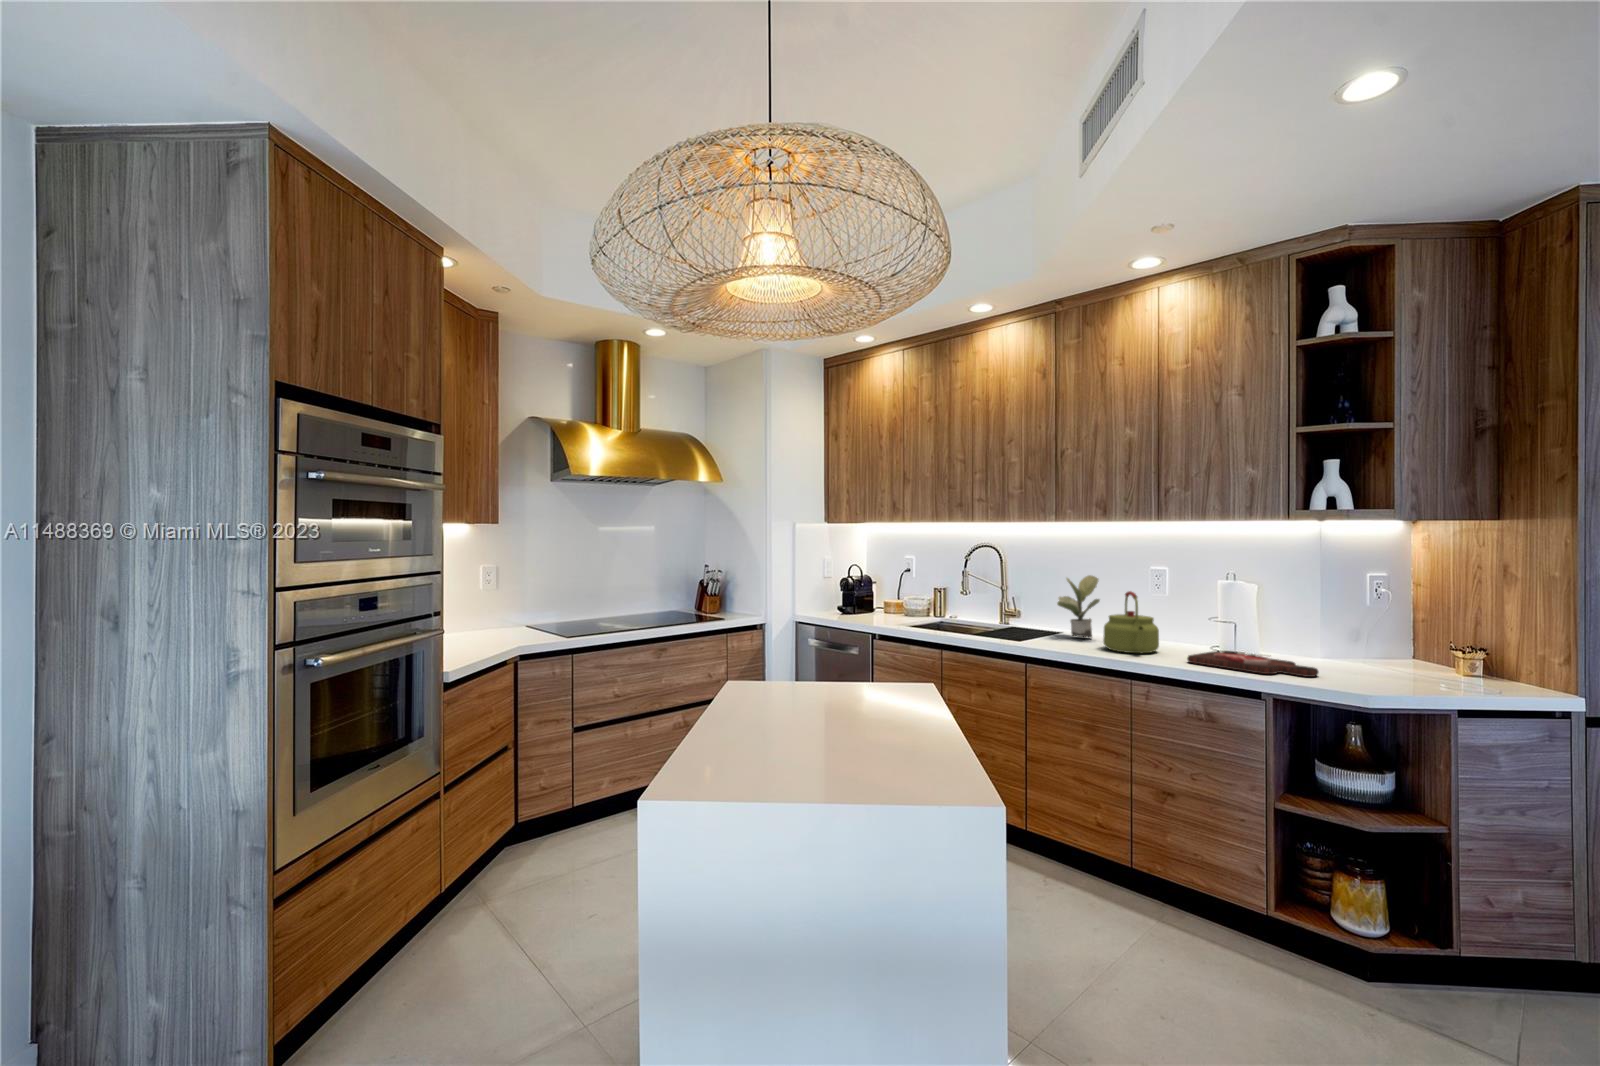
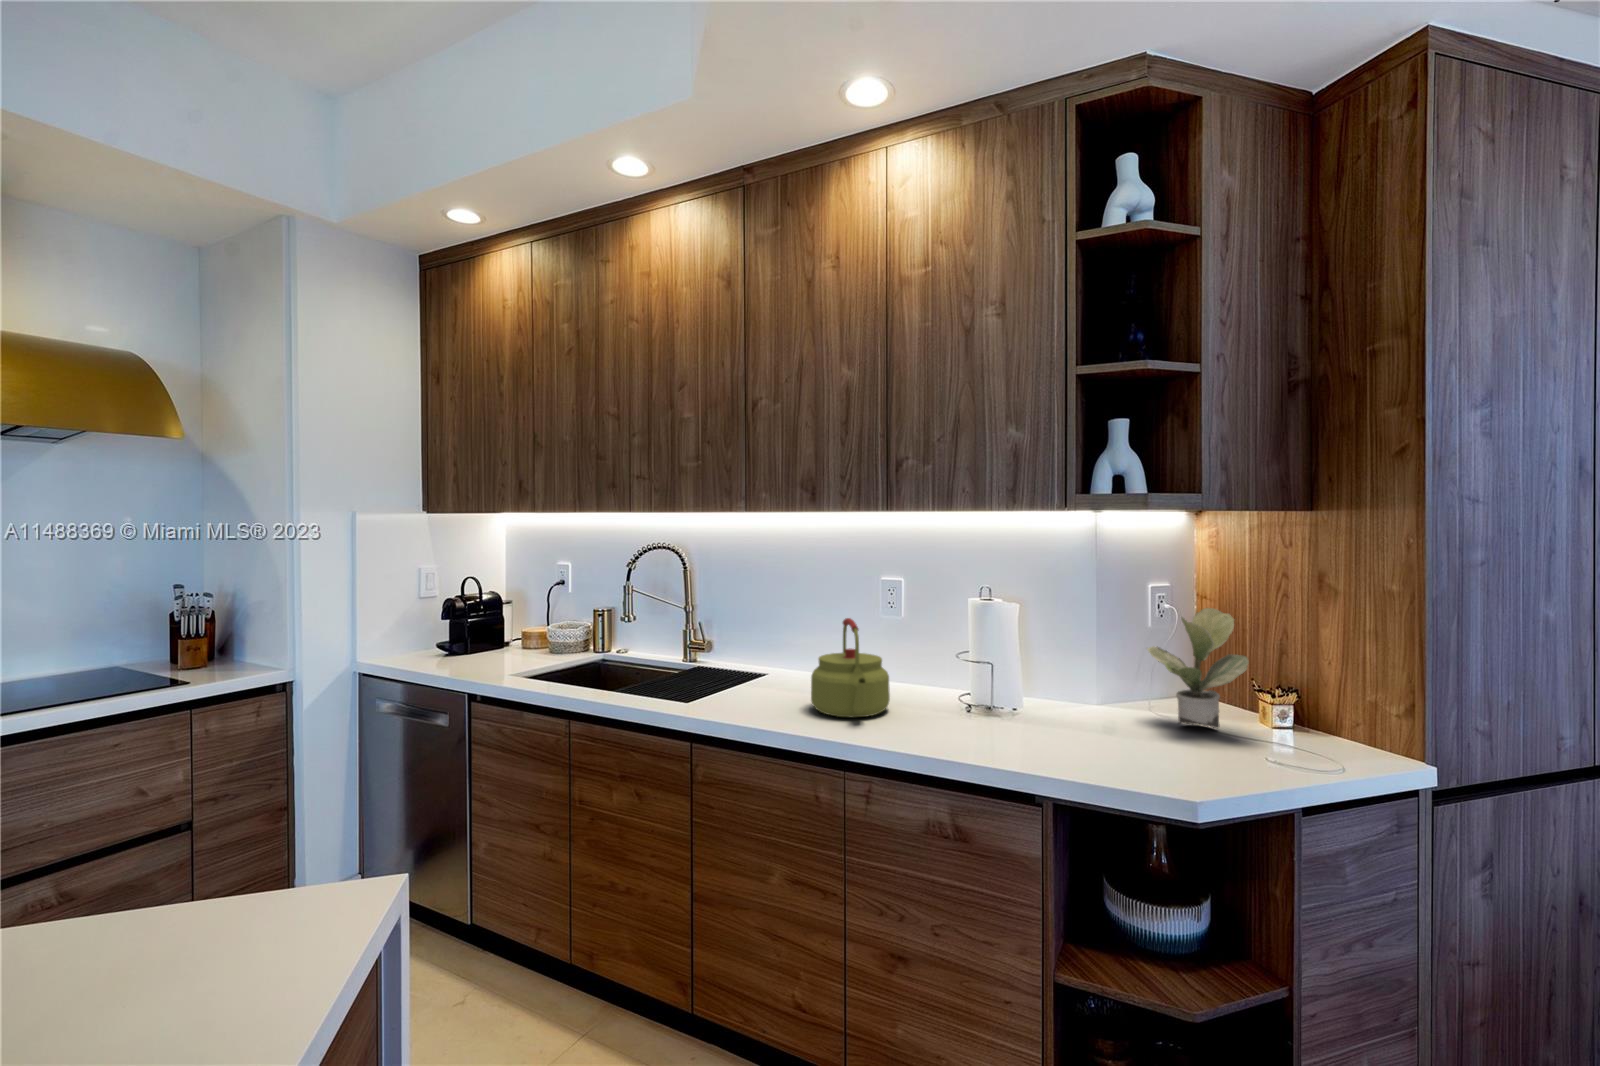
potted plant: present [1057,575,1100,638] -> present [1147,608,1249,728]
cutting board: present [1187,651,1318,677] -> none [928,708,1110,757]

